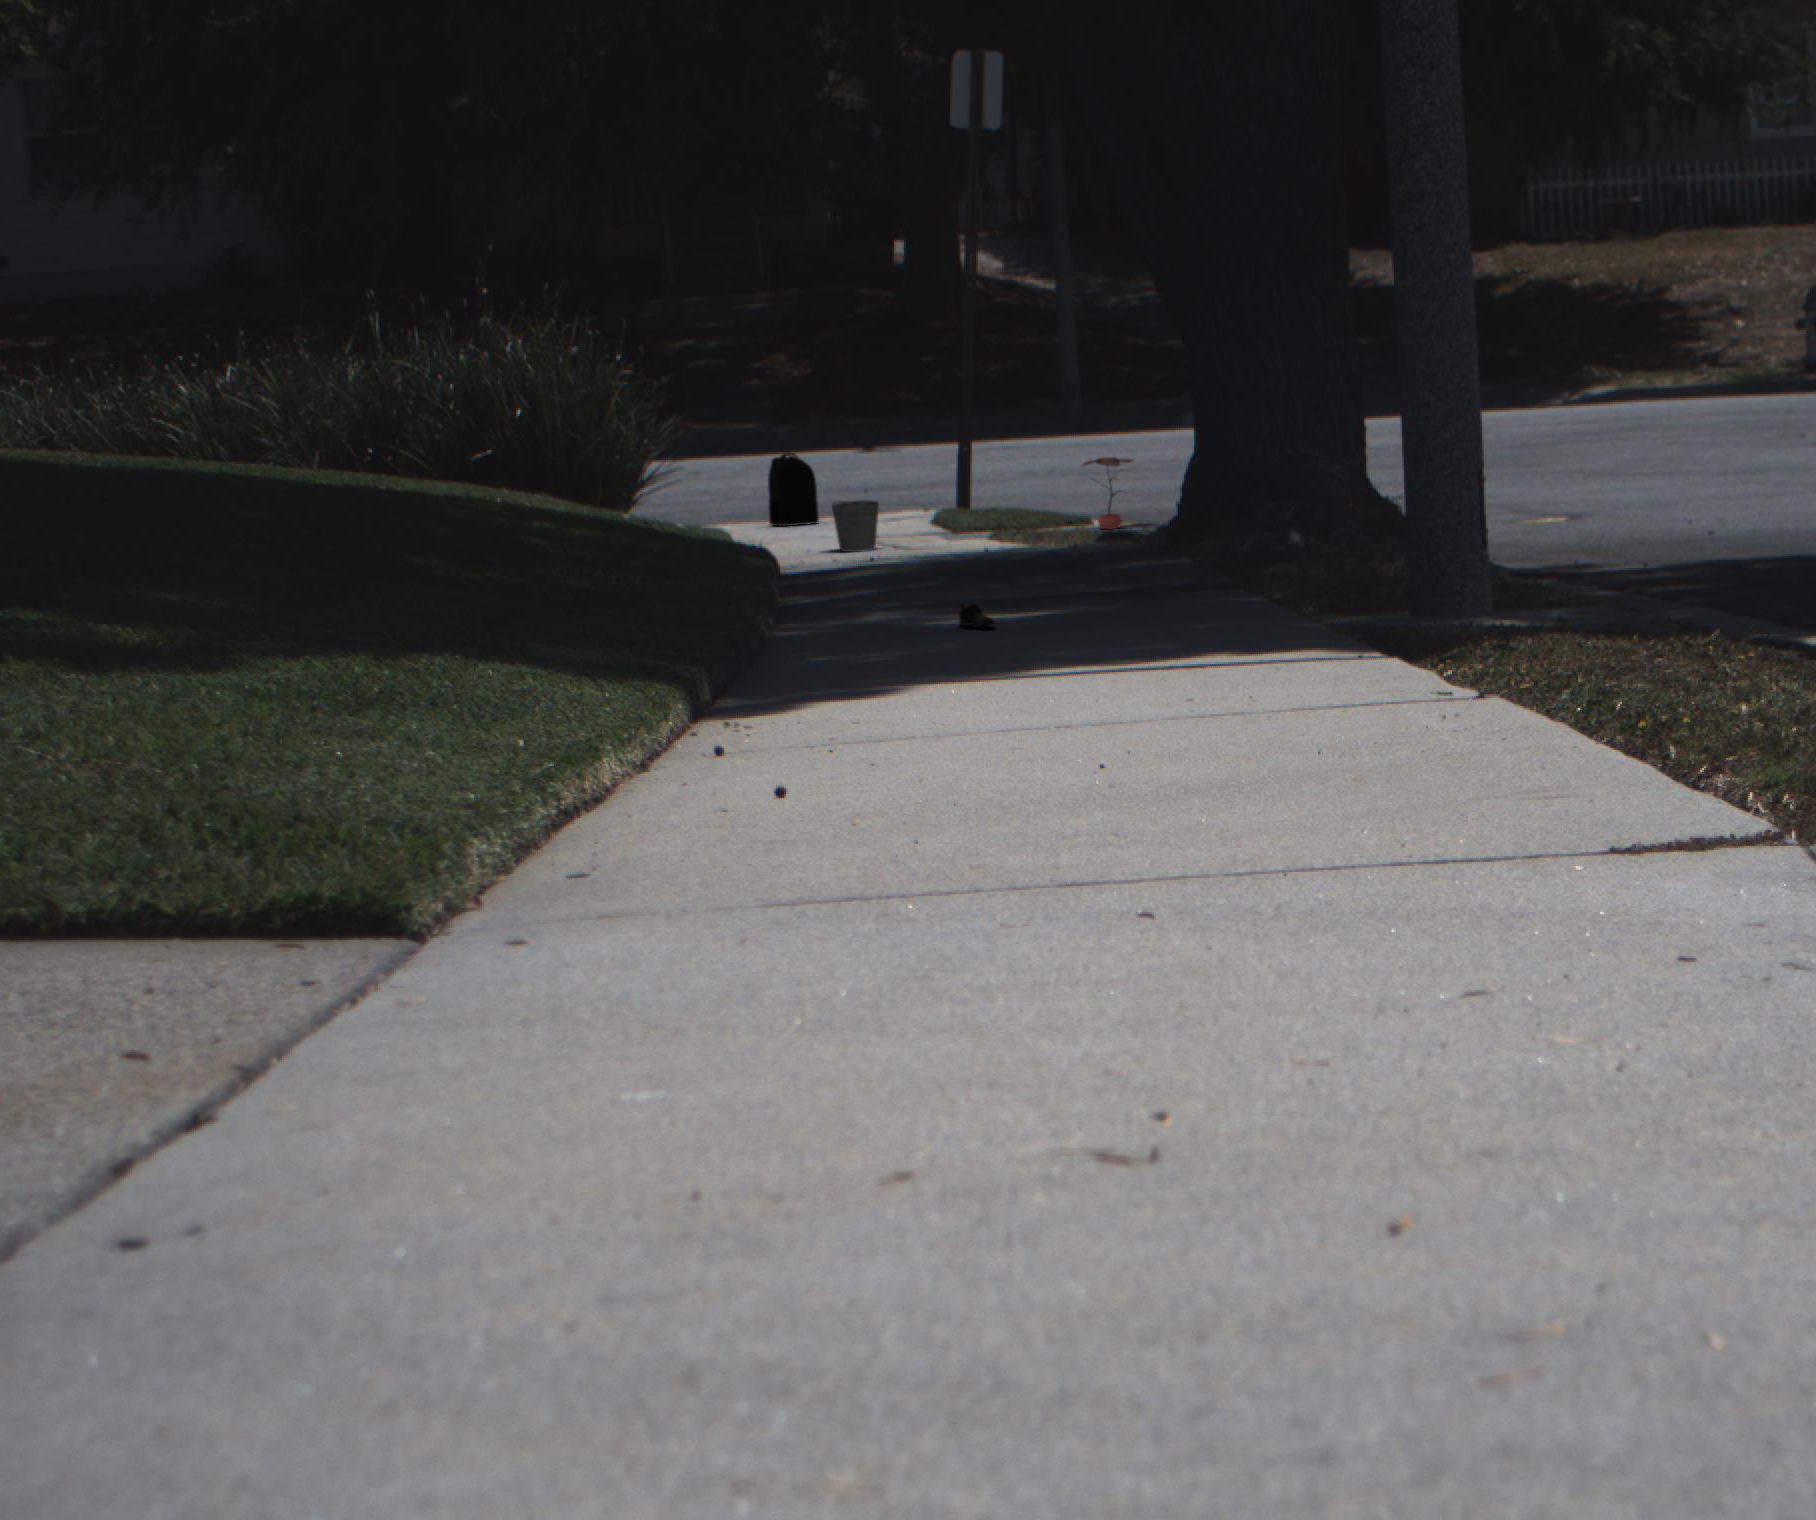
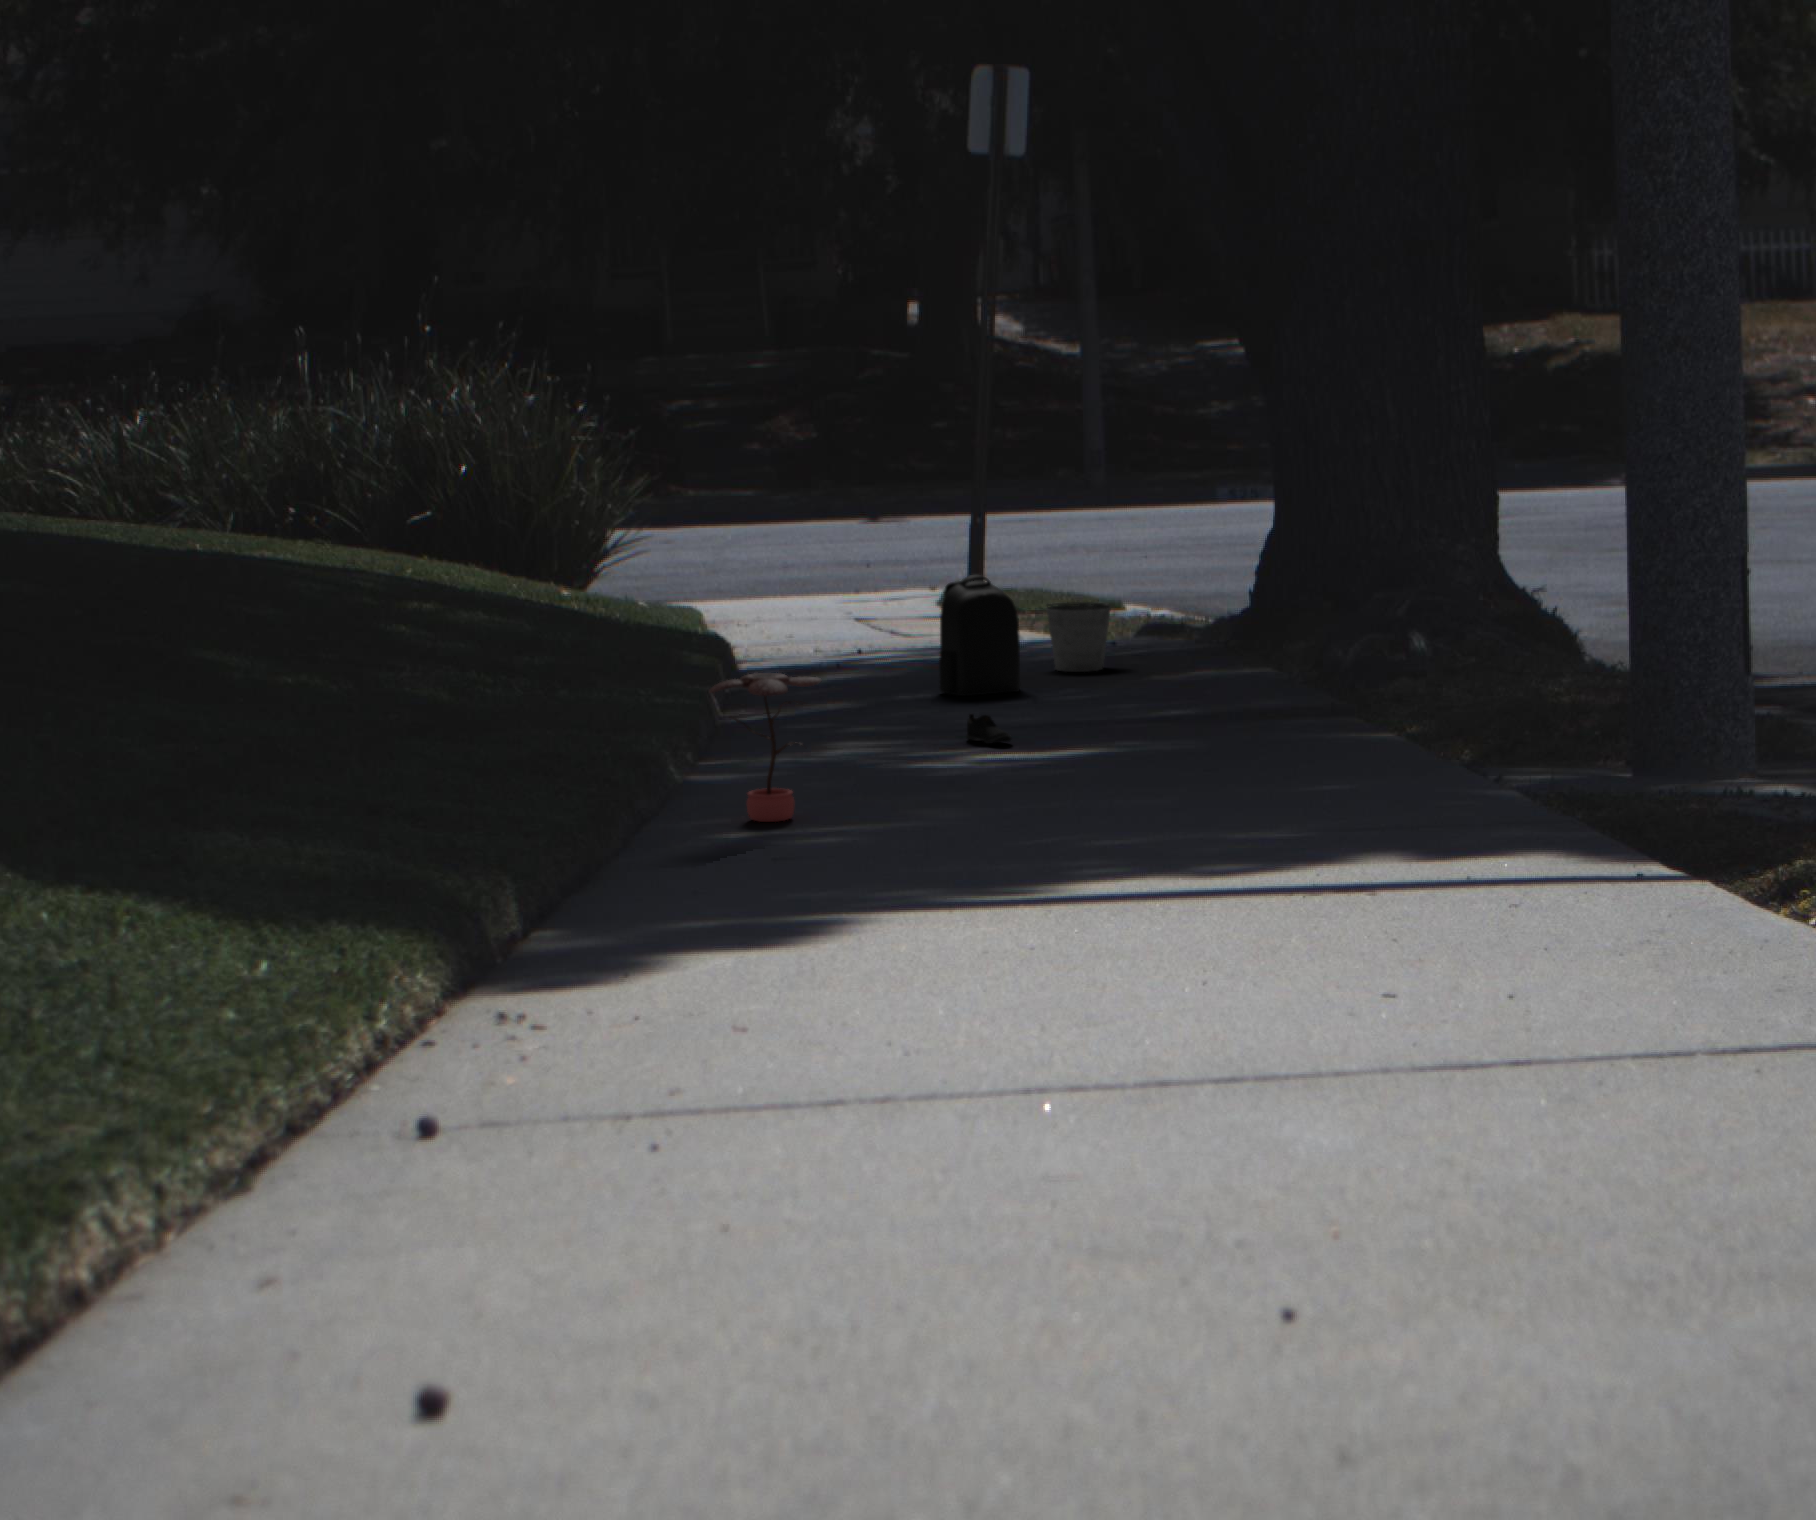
backpack: present [768,453,819,526] -> present [939,575,1020,696]
potted plant: present [1082,457,1133,529] -> present [709,673,821,822]
bucket: present [831,500,879,552] -> present [1046,602,1111,672]

